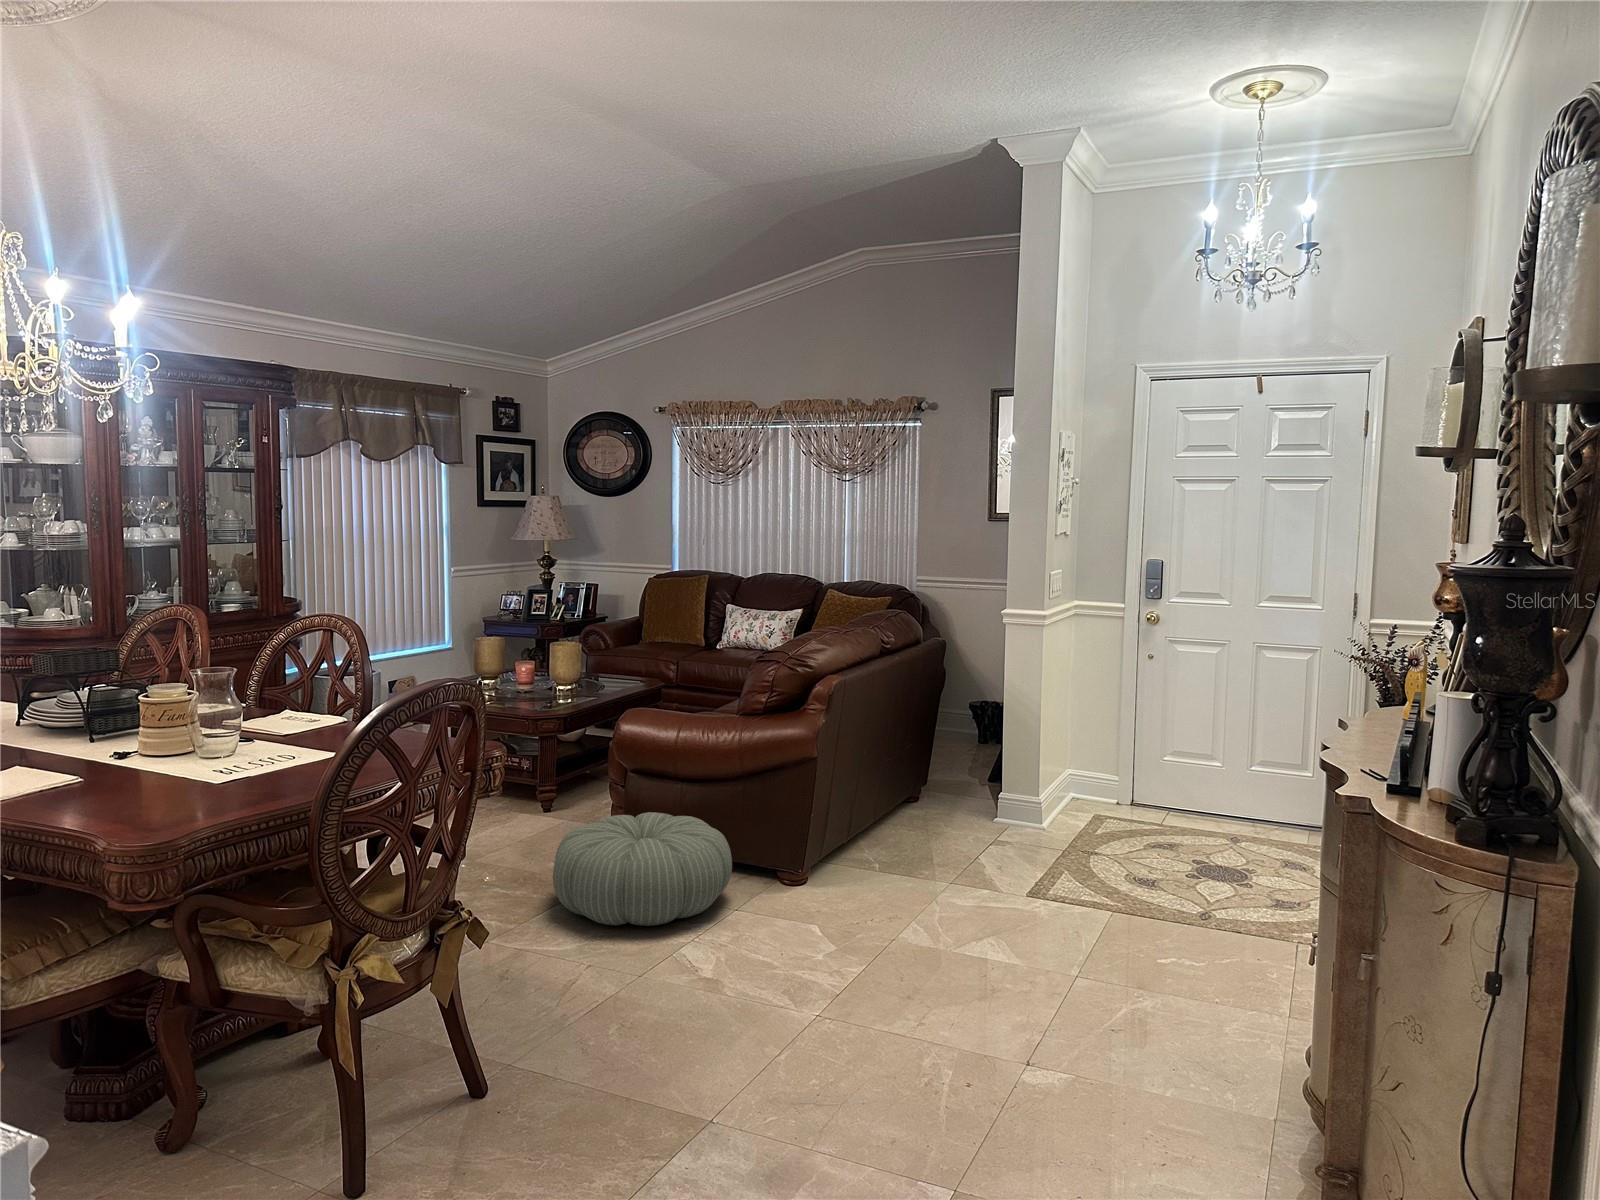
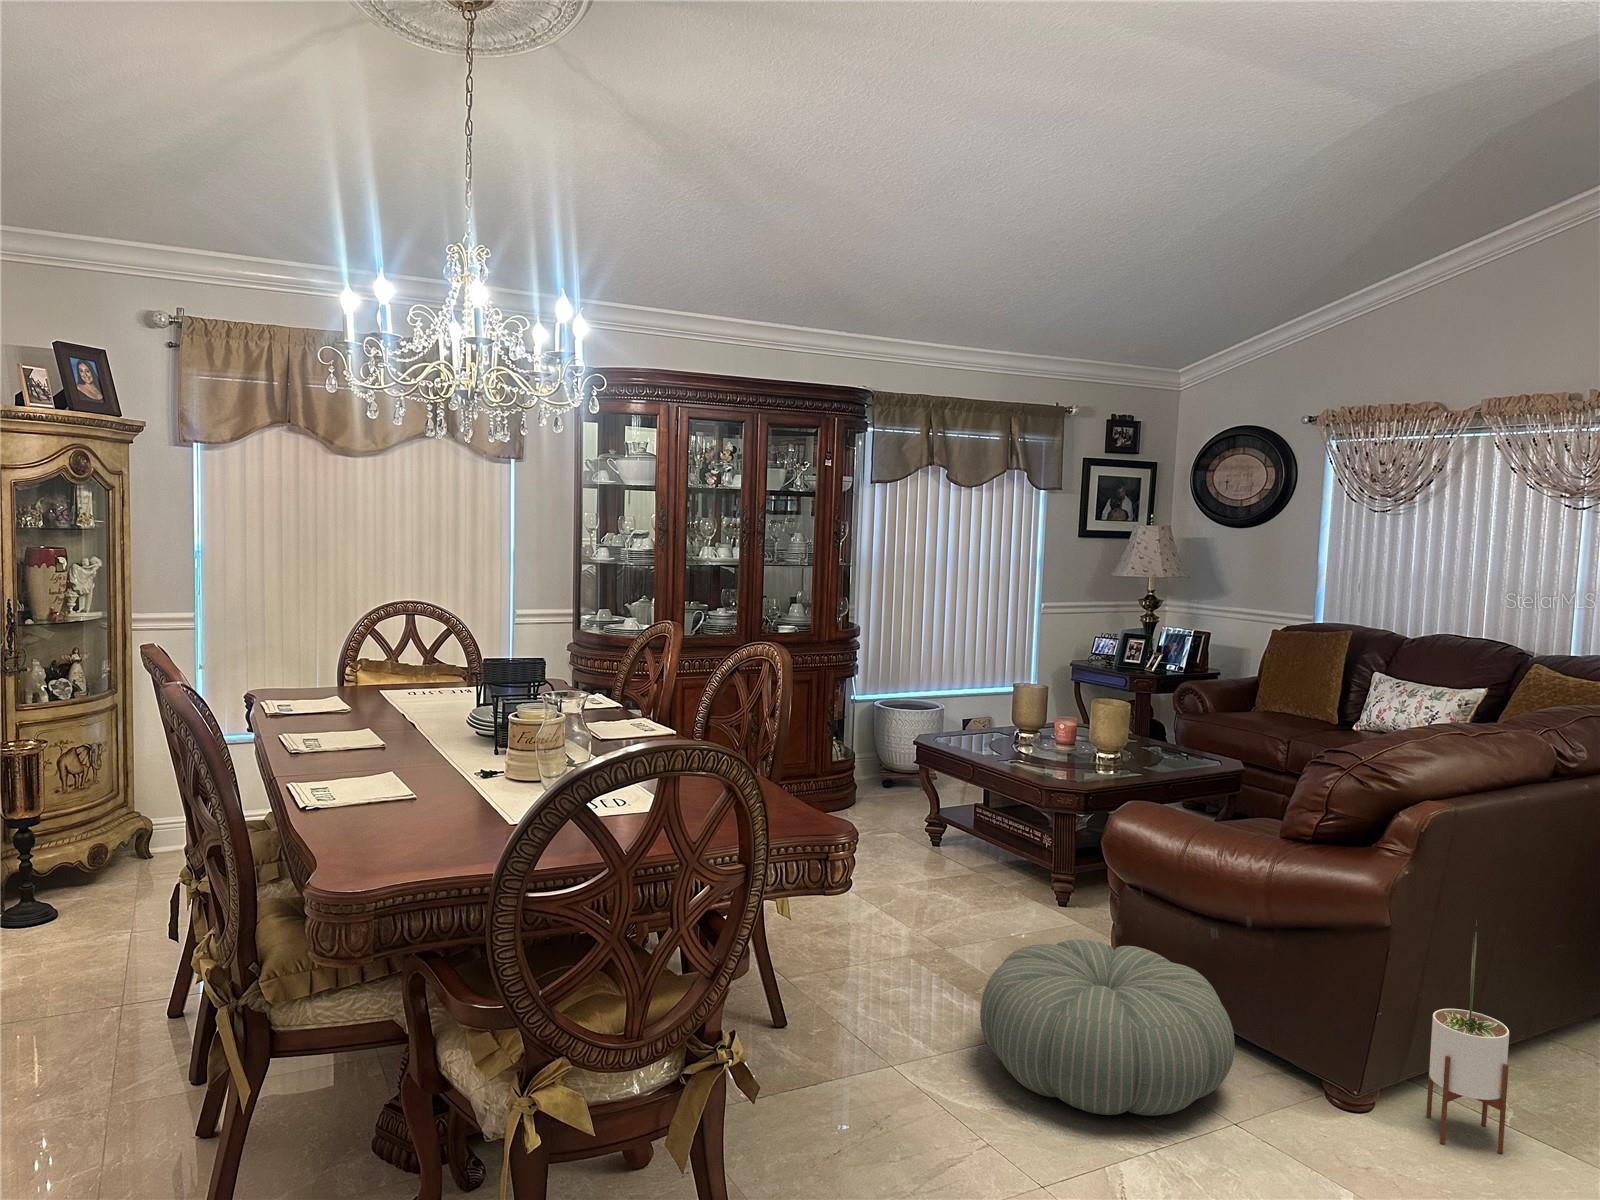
potted plant: none [838,743,883,886] -> present [1426,938,1509,1153]

